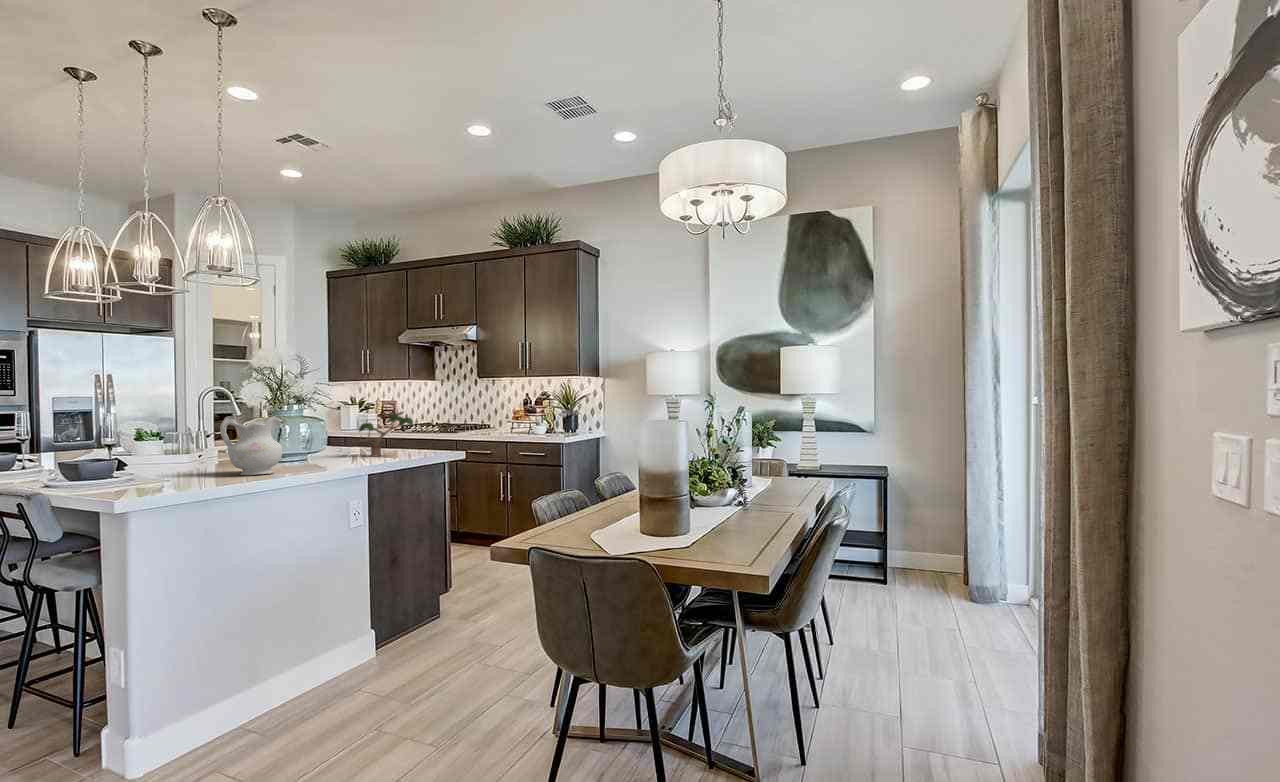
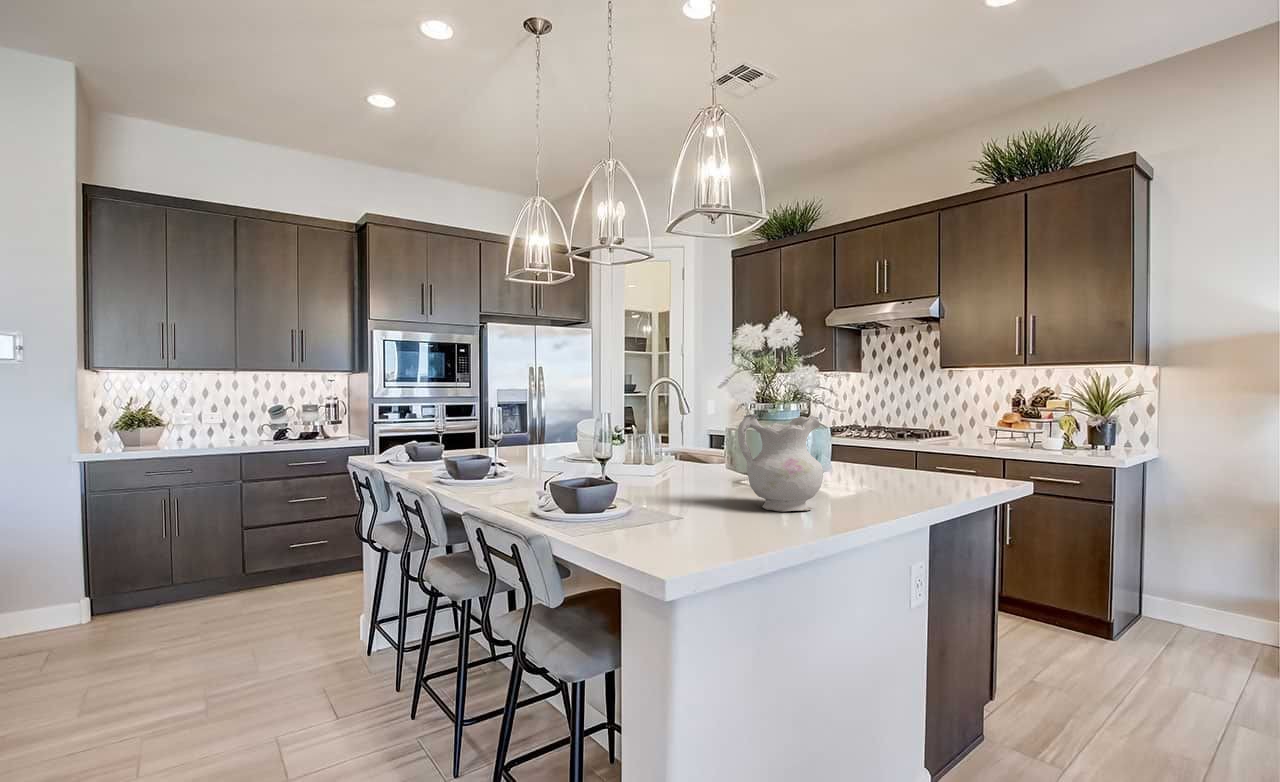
potted plant: present [359,411,413,457] -> none [867,409,979,482]

